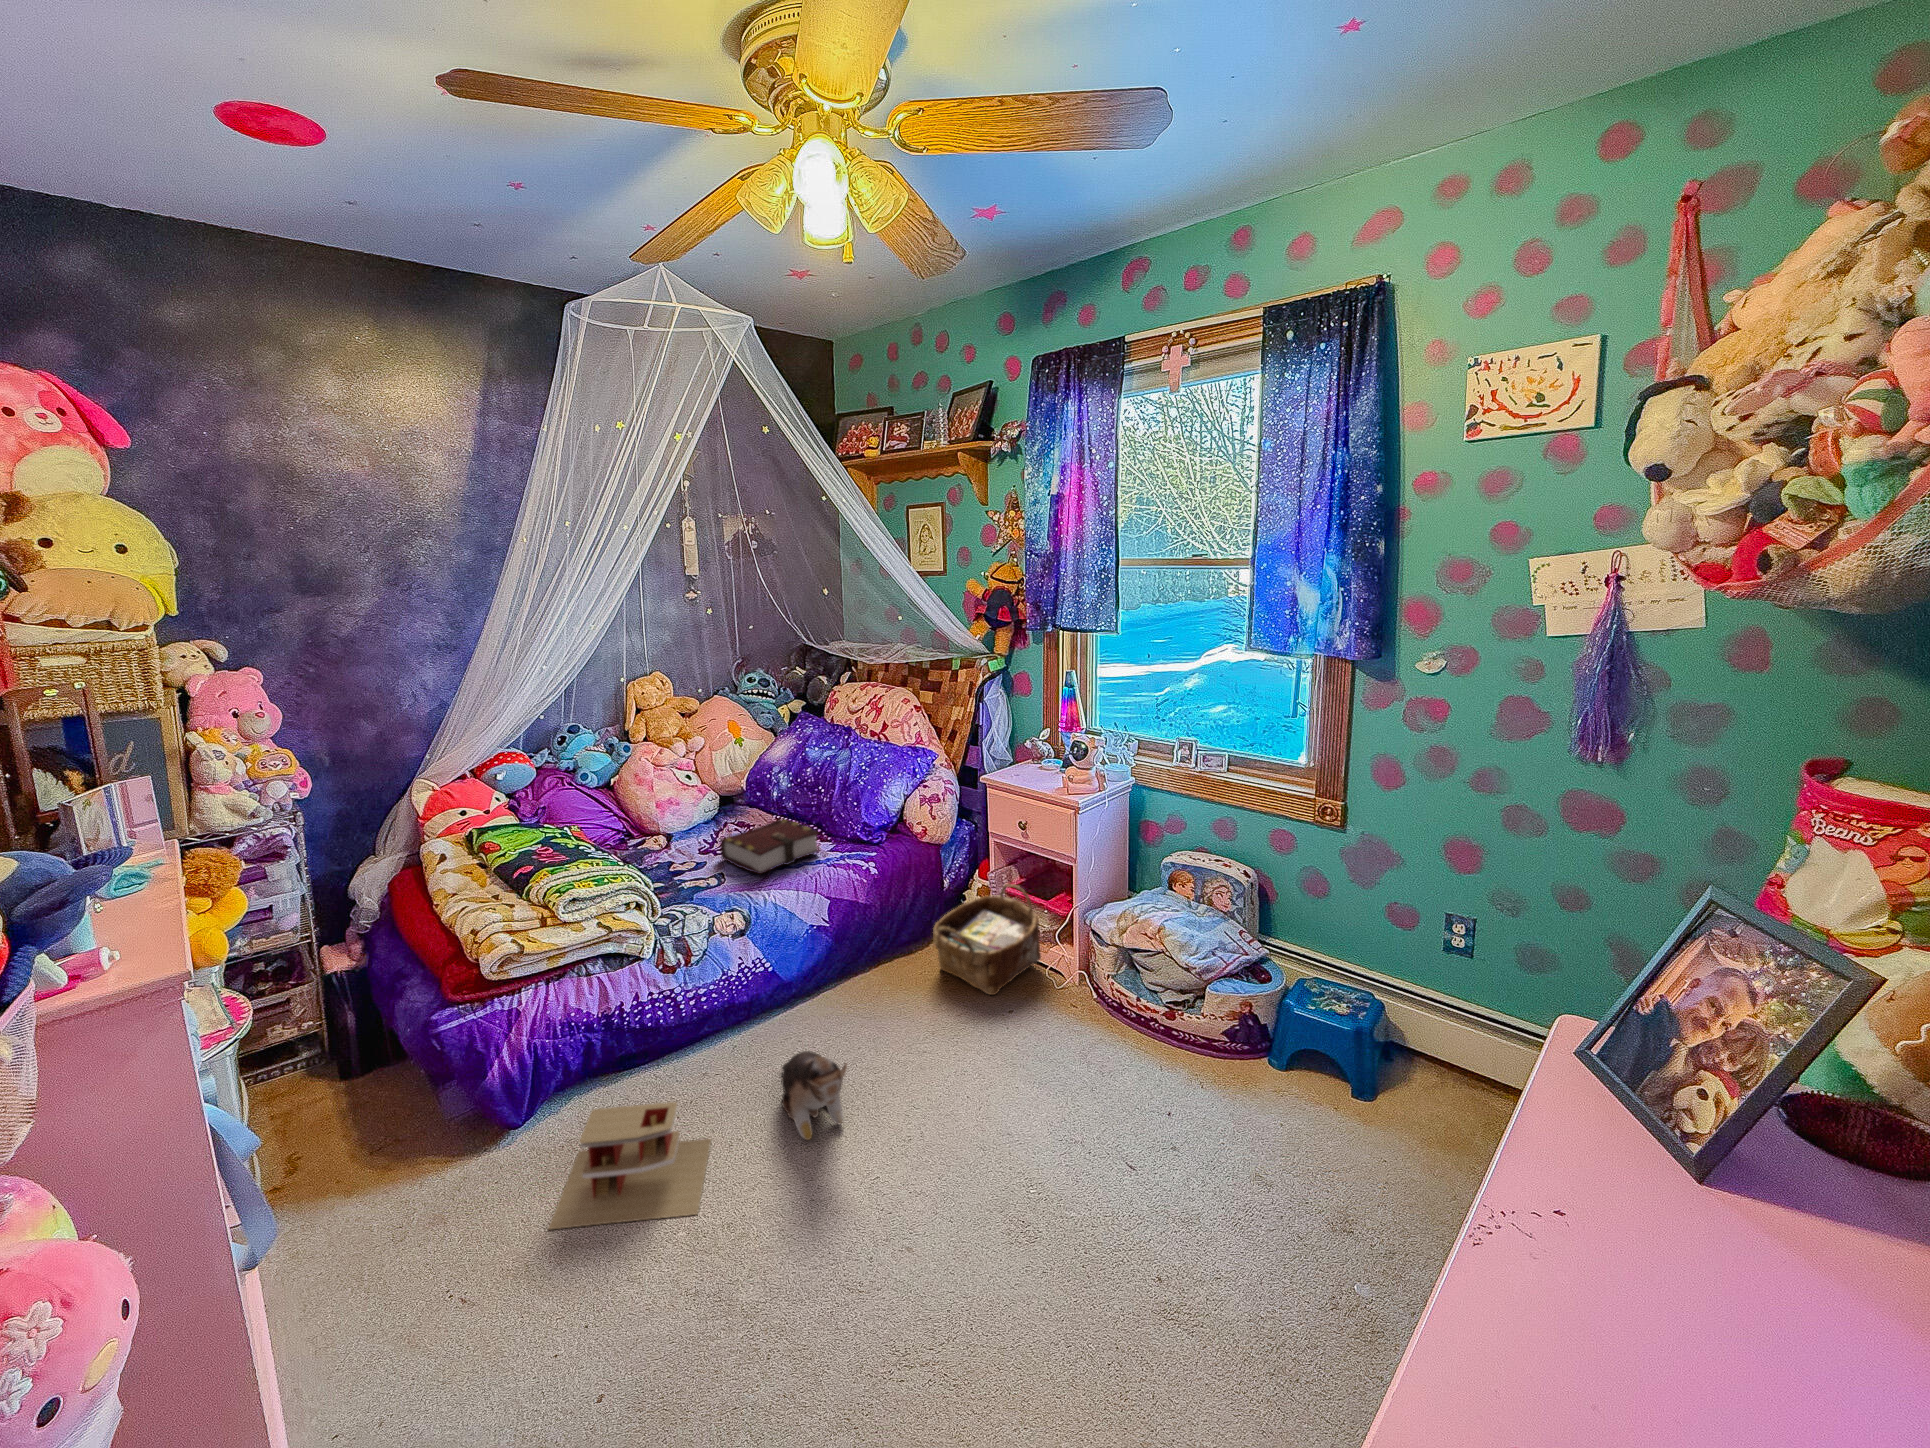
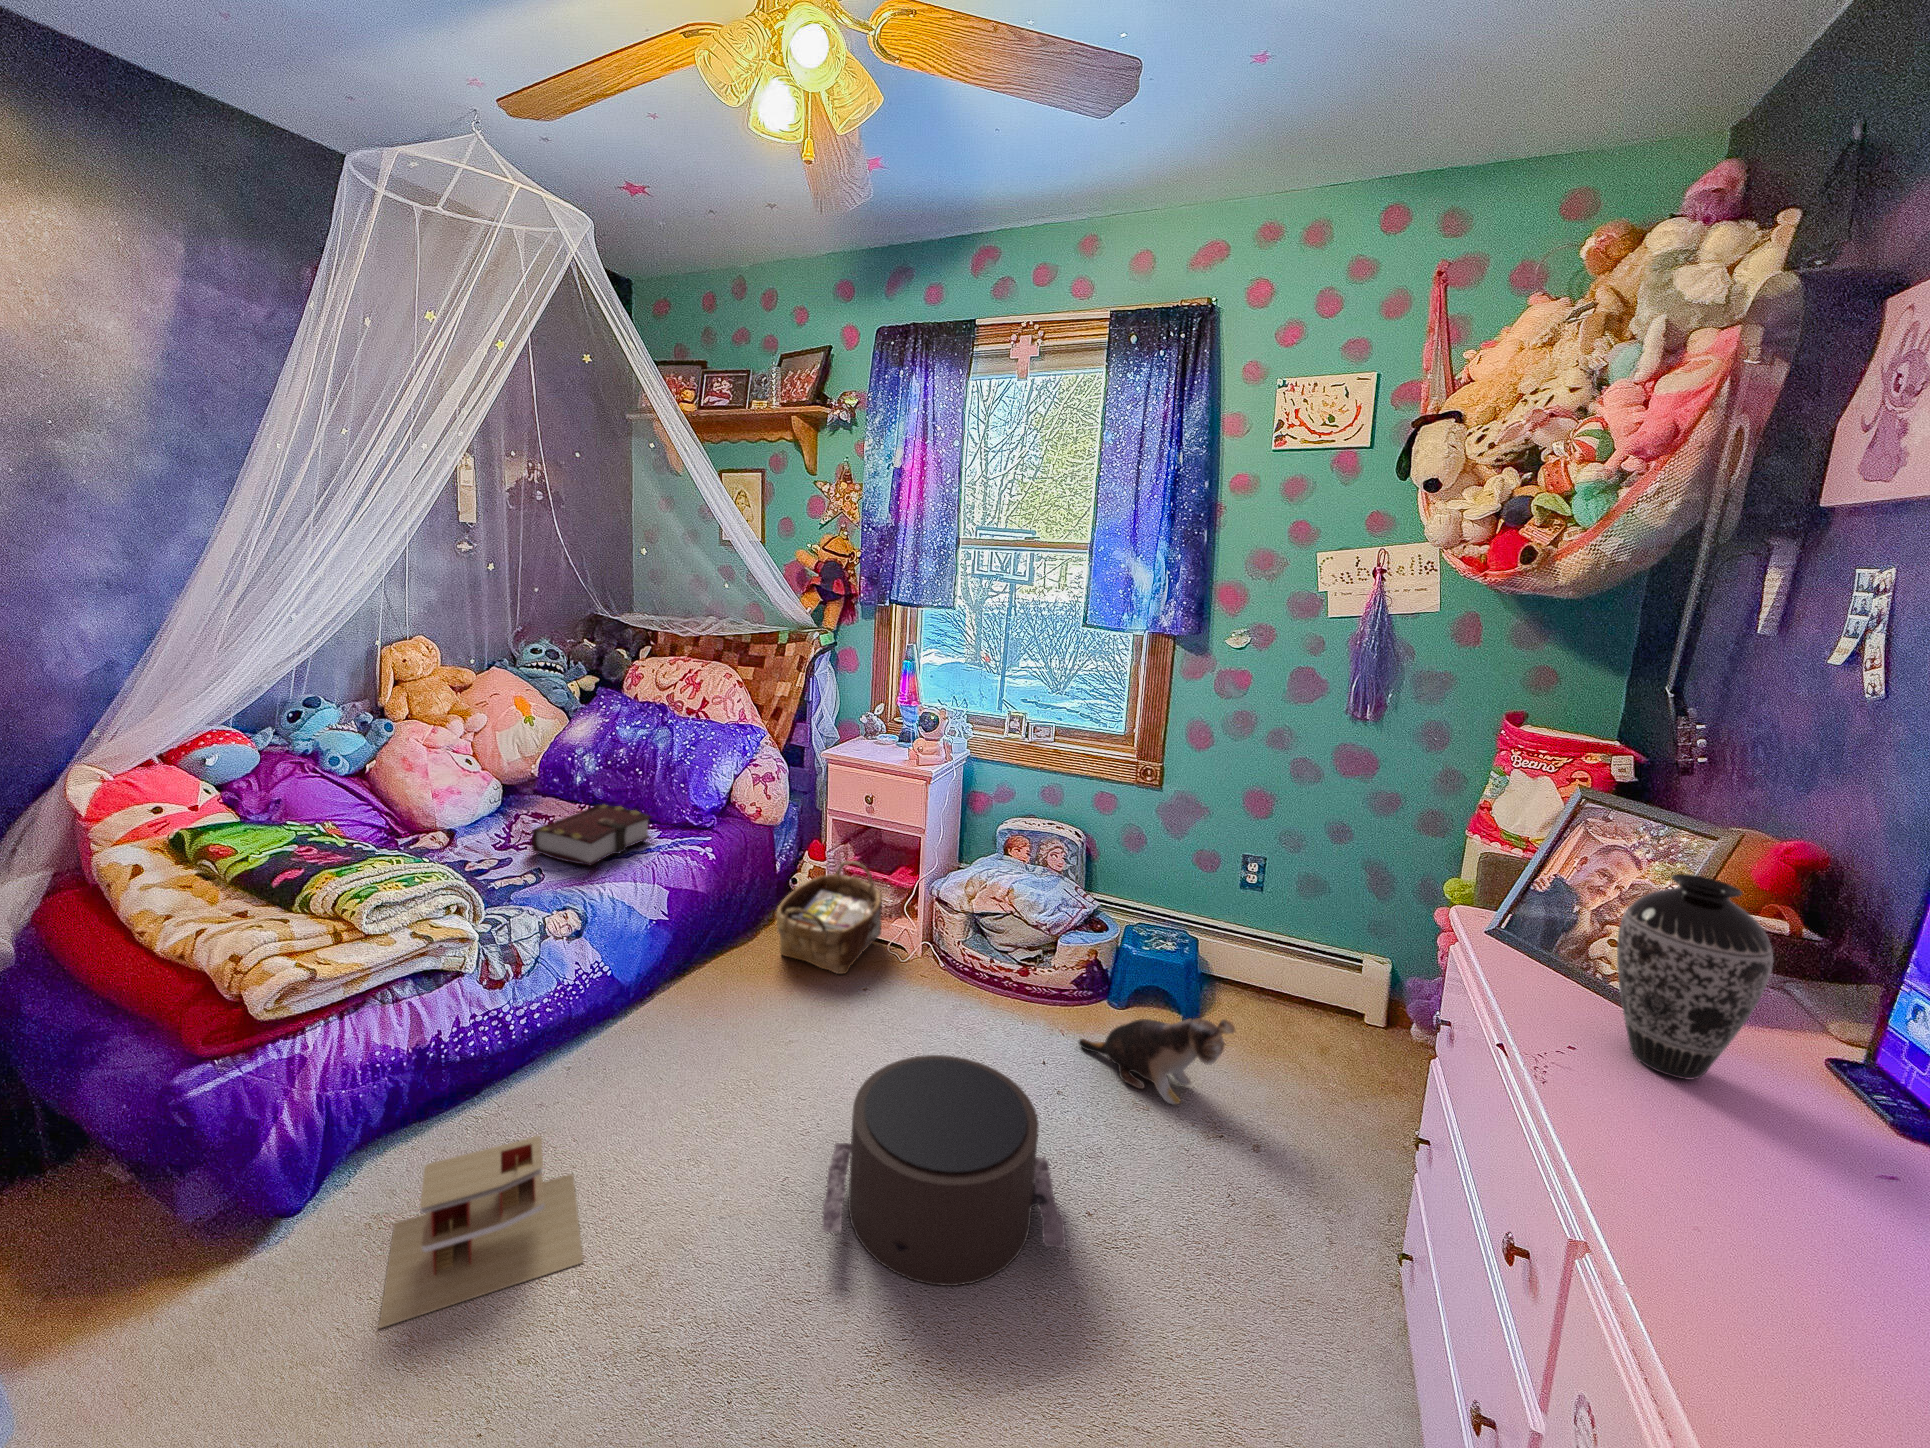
decorative vase: none [1624,1018,1822,1283] -> present [1617,874,1773,1080]
plush toy: present [781,1051,847,1140] -> present [1079,1018,1235,1104]
pouf: none [884,1087,1125,1318] -> present [822,1055,1066,1286]

